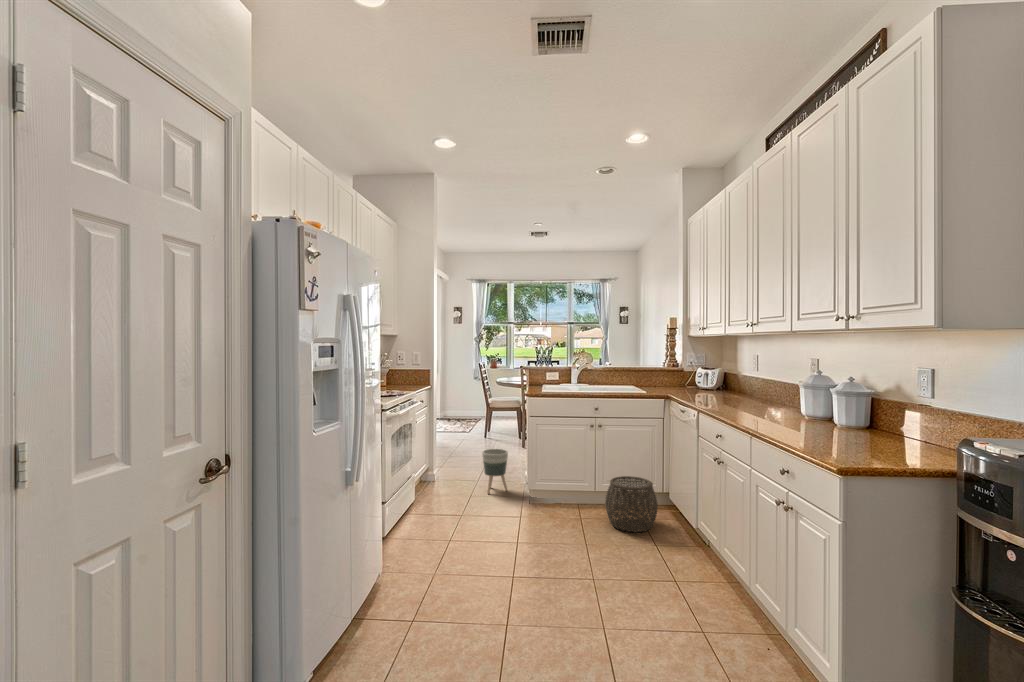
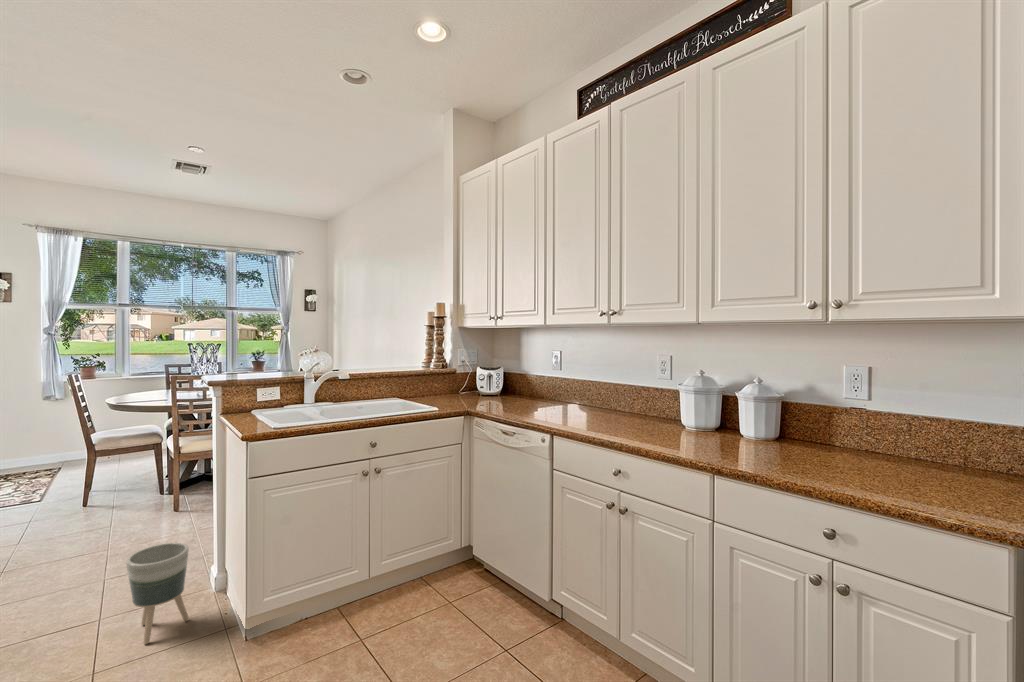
woven basket: present [605,476,658,532] -> none [405,540,485,638]

